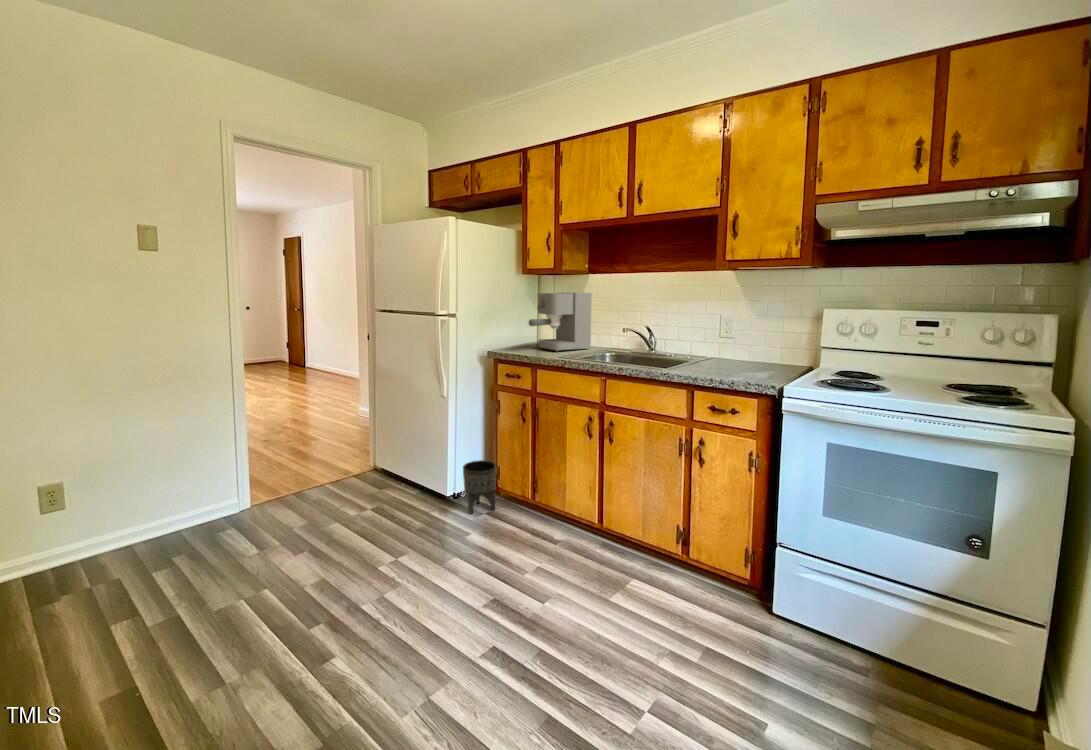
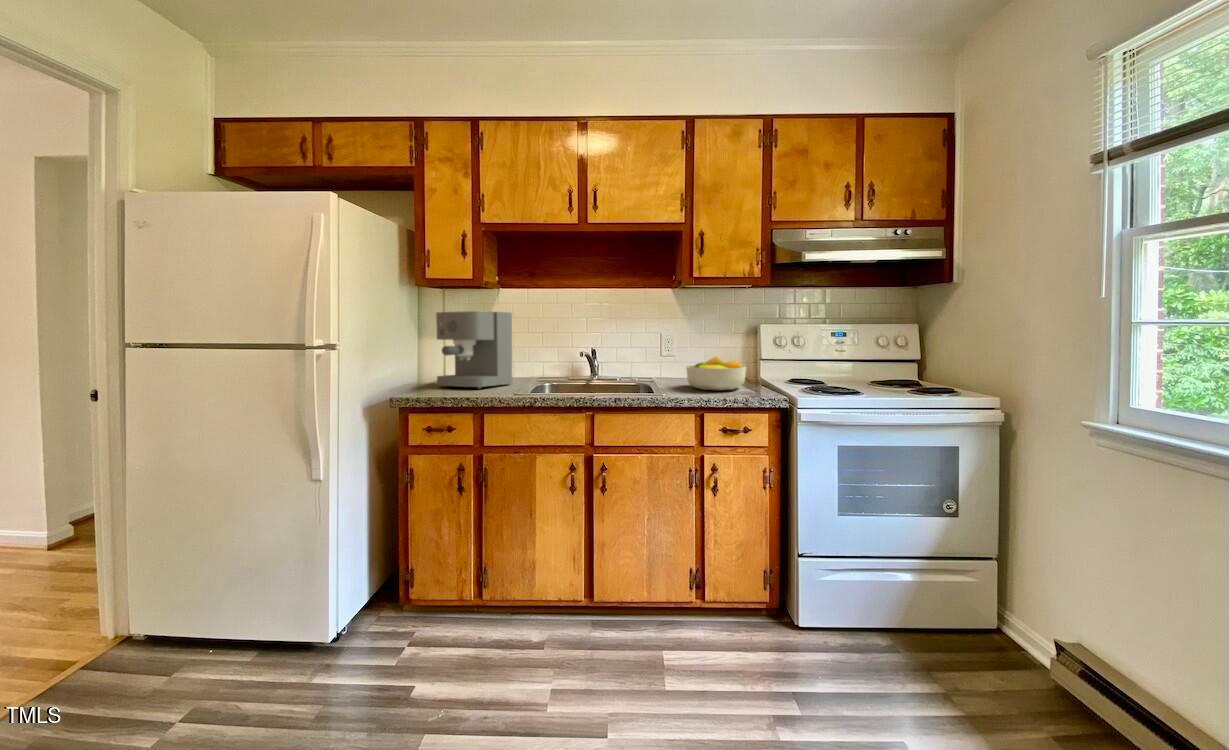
fruit bowl: none [706,336,767,371] -> present [686,357,746,390]
planter: present [463,460,496,514] -> none [363,558,417,644]

